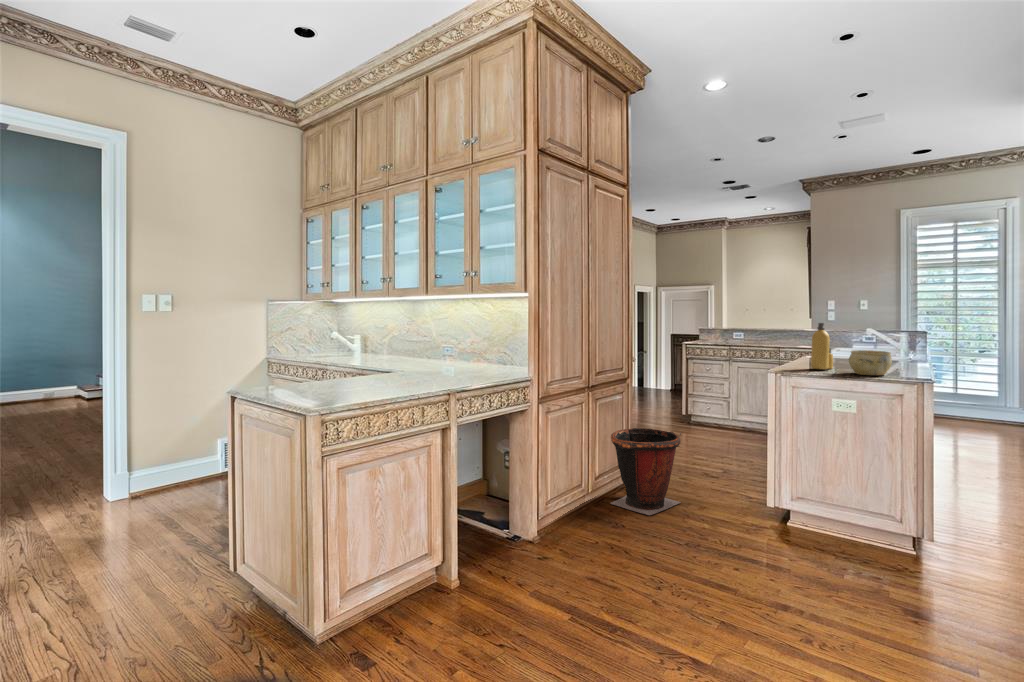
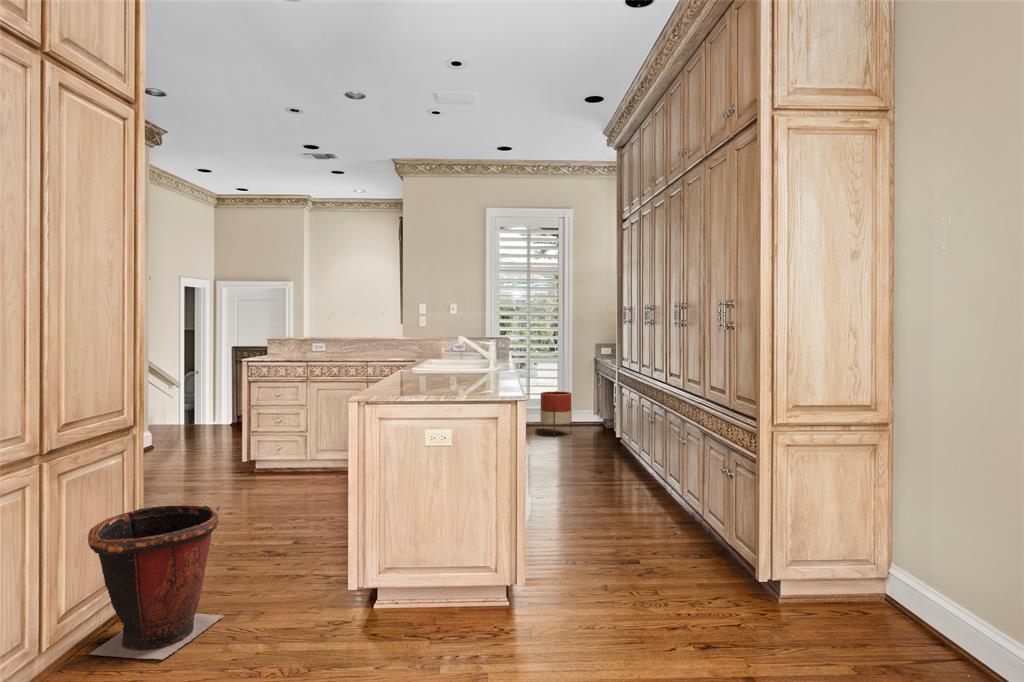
bottle: present [811,323,833,369] -> none [400,331,425,393]
ceramic bowl: present [849,350,892,375] -> none [442,365,487,397]
planter: none [962,385,1005,431] -> present [540,391,572,437]

